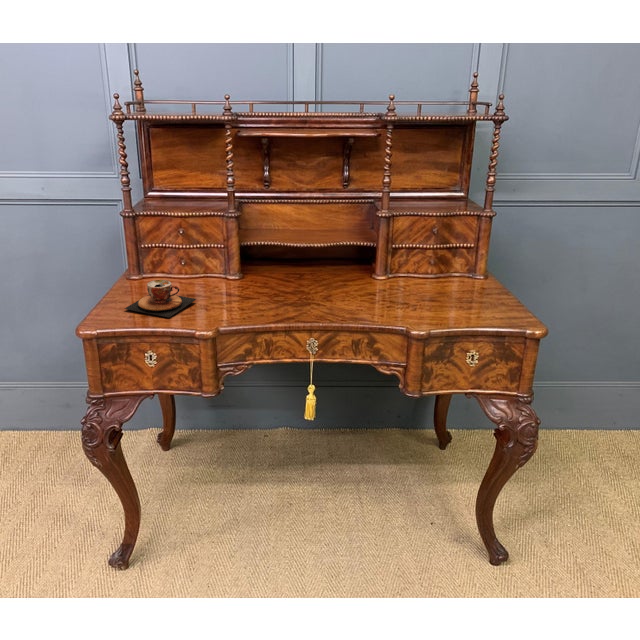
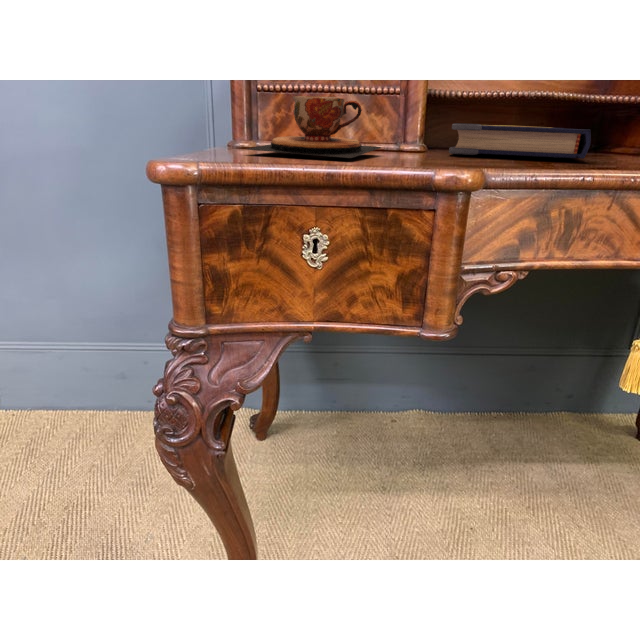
book: none [234,266,316,305] -> present [449,123,591,159]

